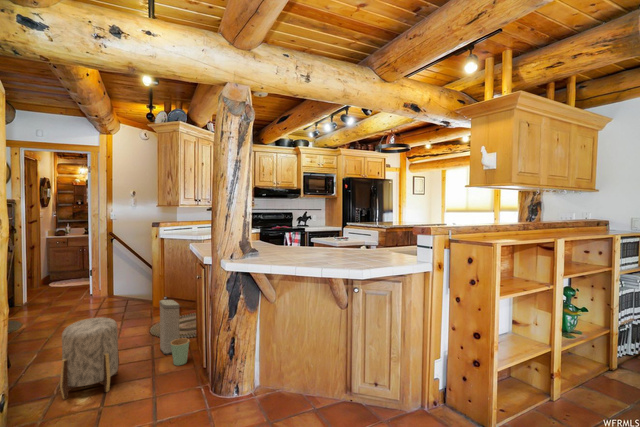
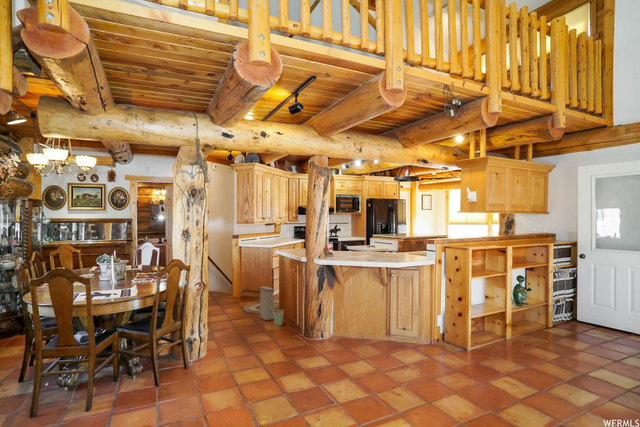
stool: present [60,317,119,399] -> none [221,294,248,339]

